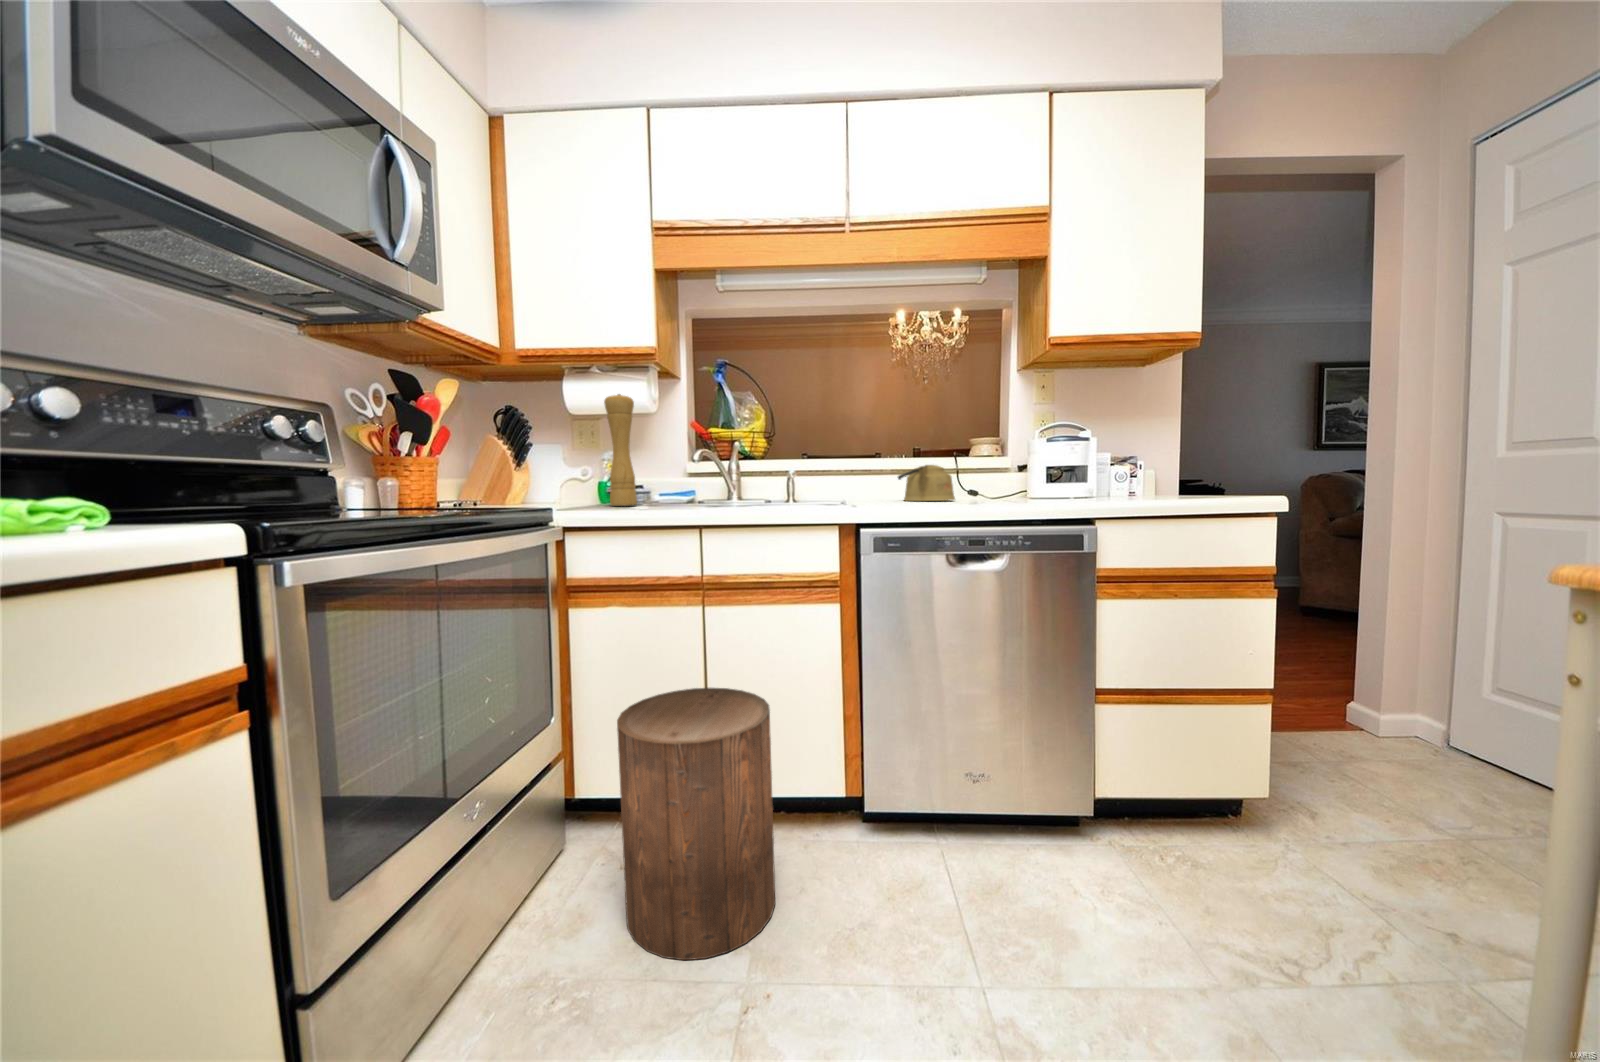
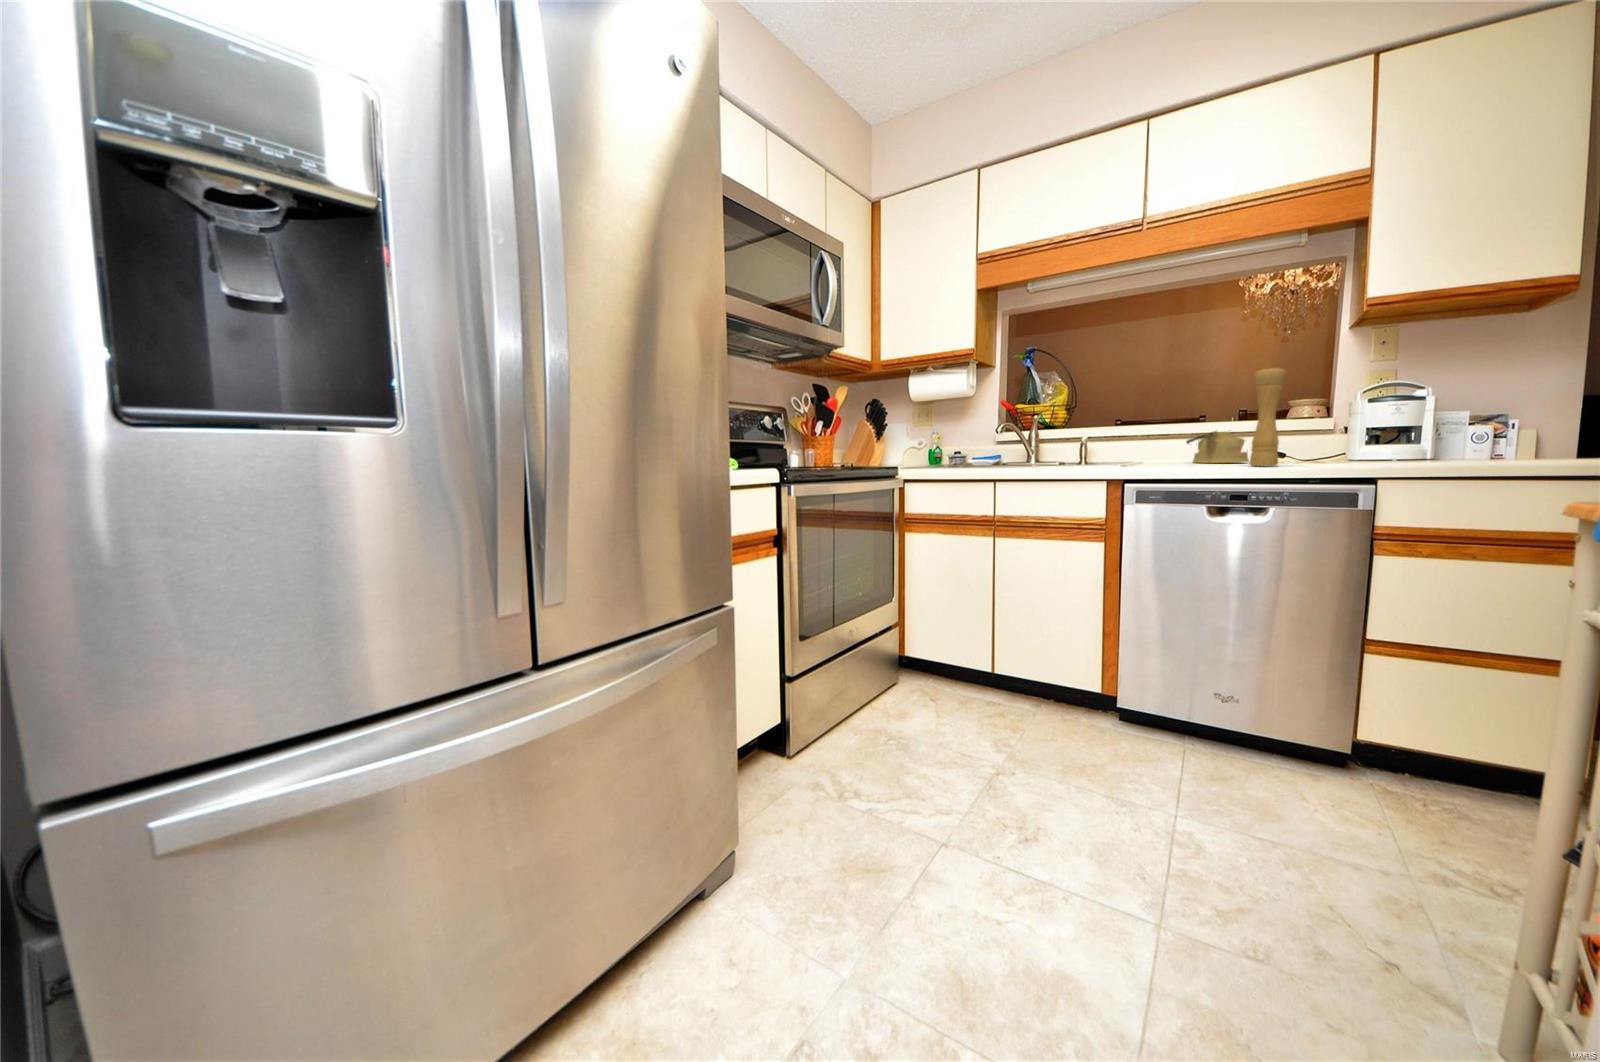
pepper mill: present [604,394,637,506] -> present [1250,367,1286,466]
stool: present [617,688,775,960] -> none [931,589,1034,748]

